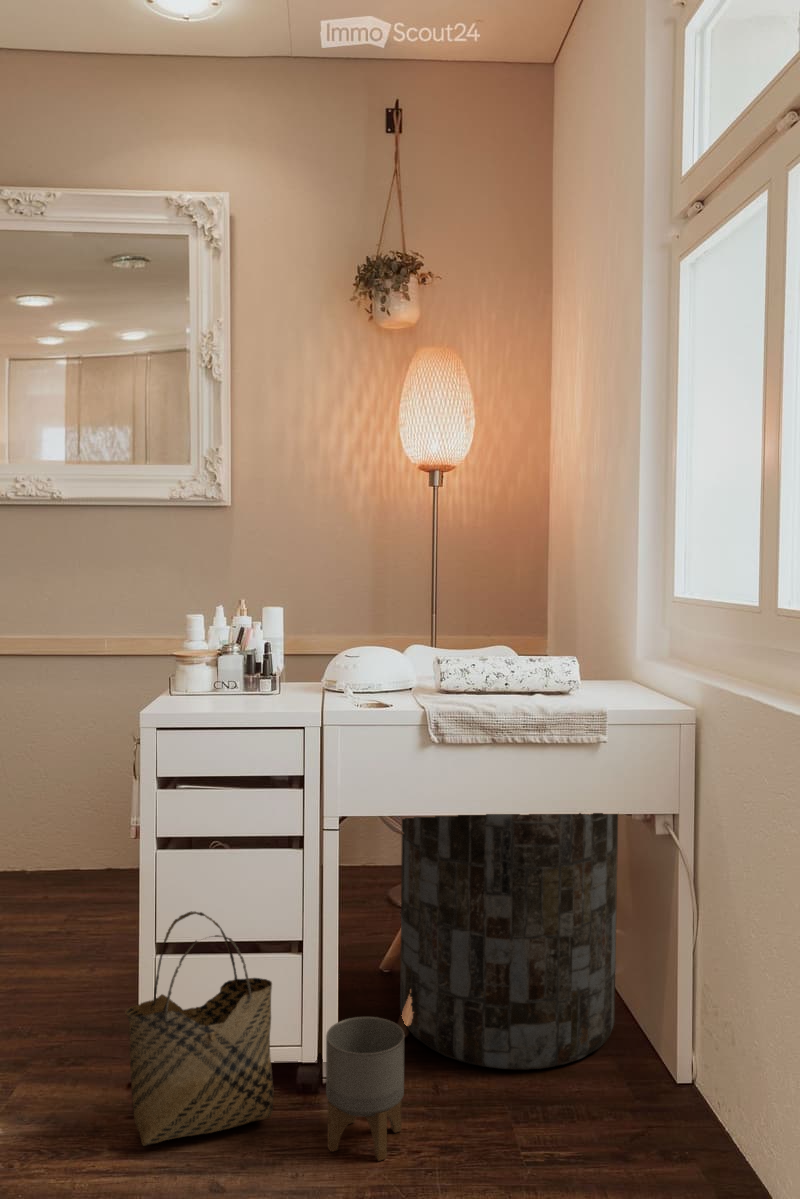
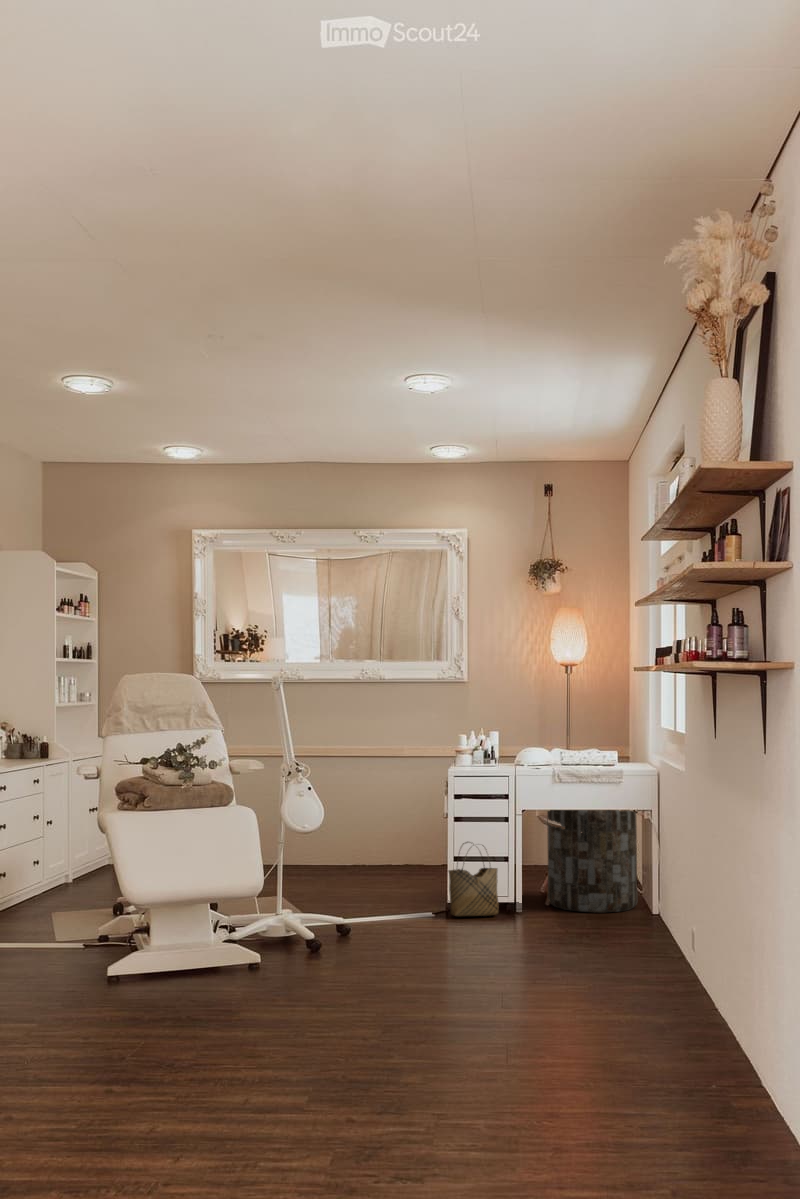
planter: present [326,1017,404,1161] -> none [518,879,545,923]

